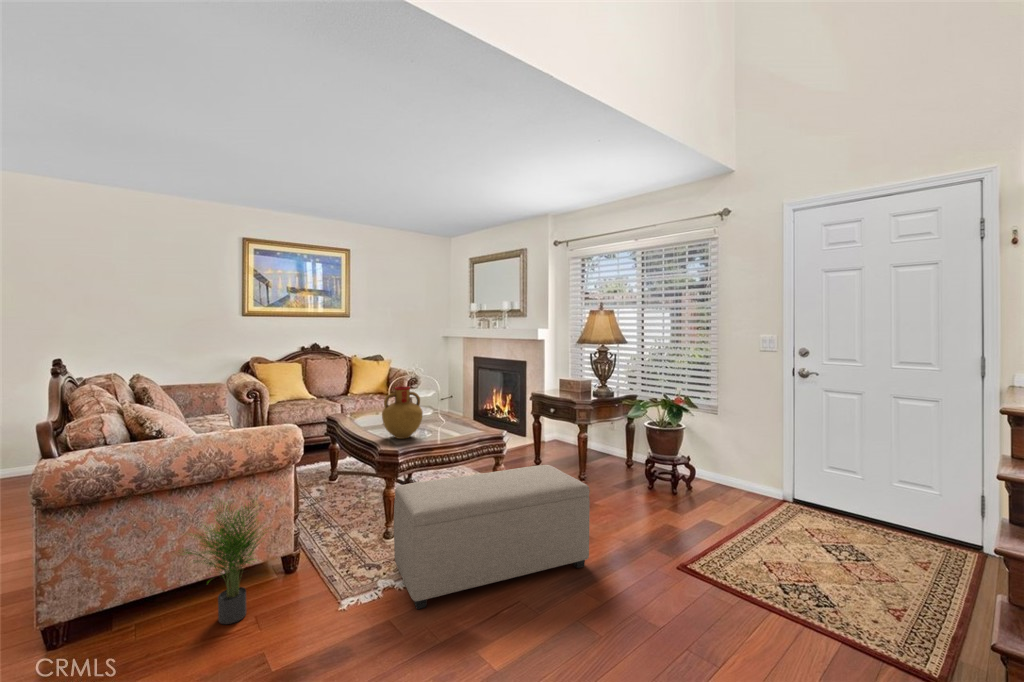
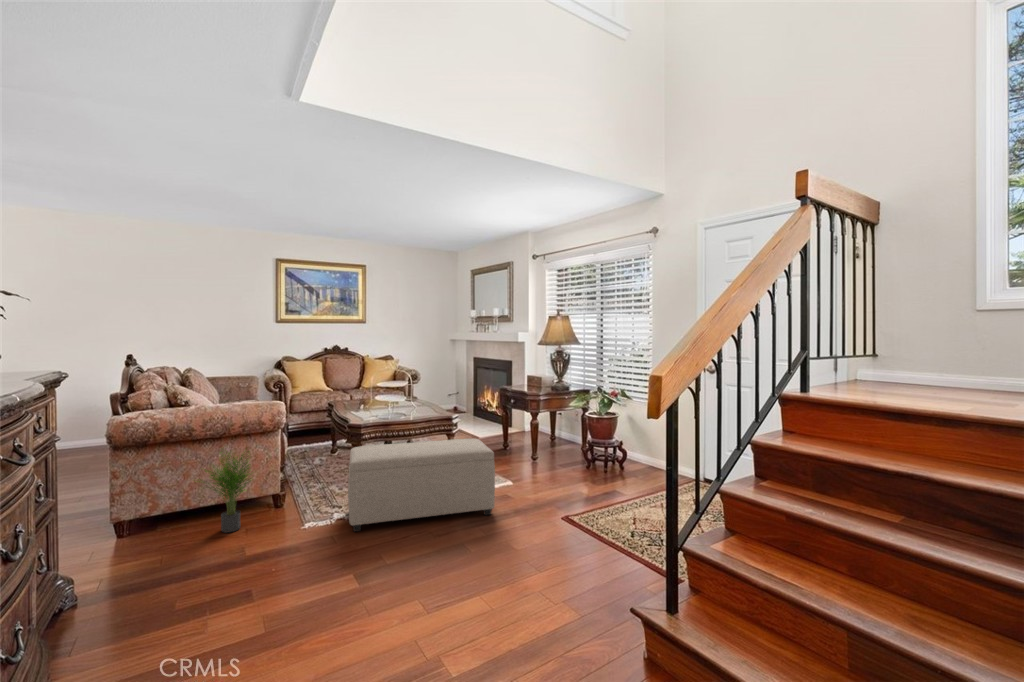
vase: present [382,386,423,439] -> none [355,377,387,417]

